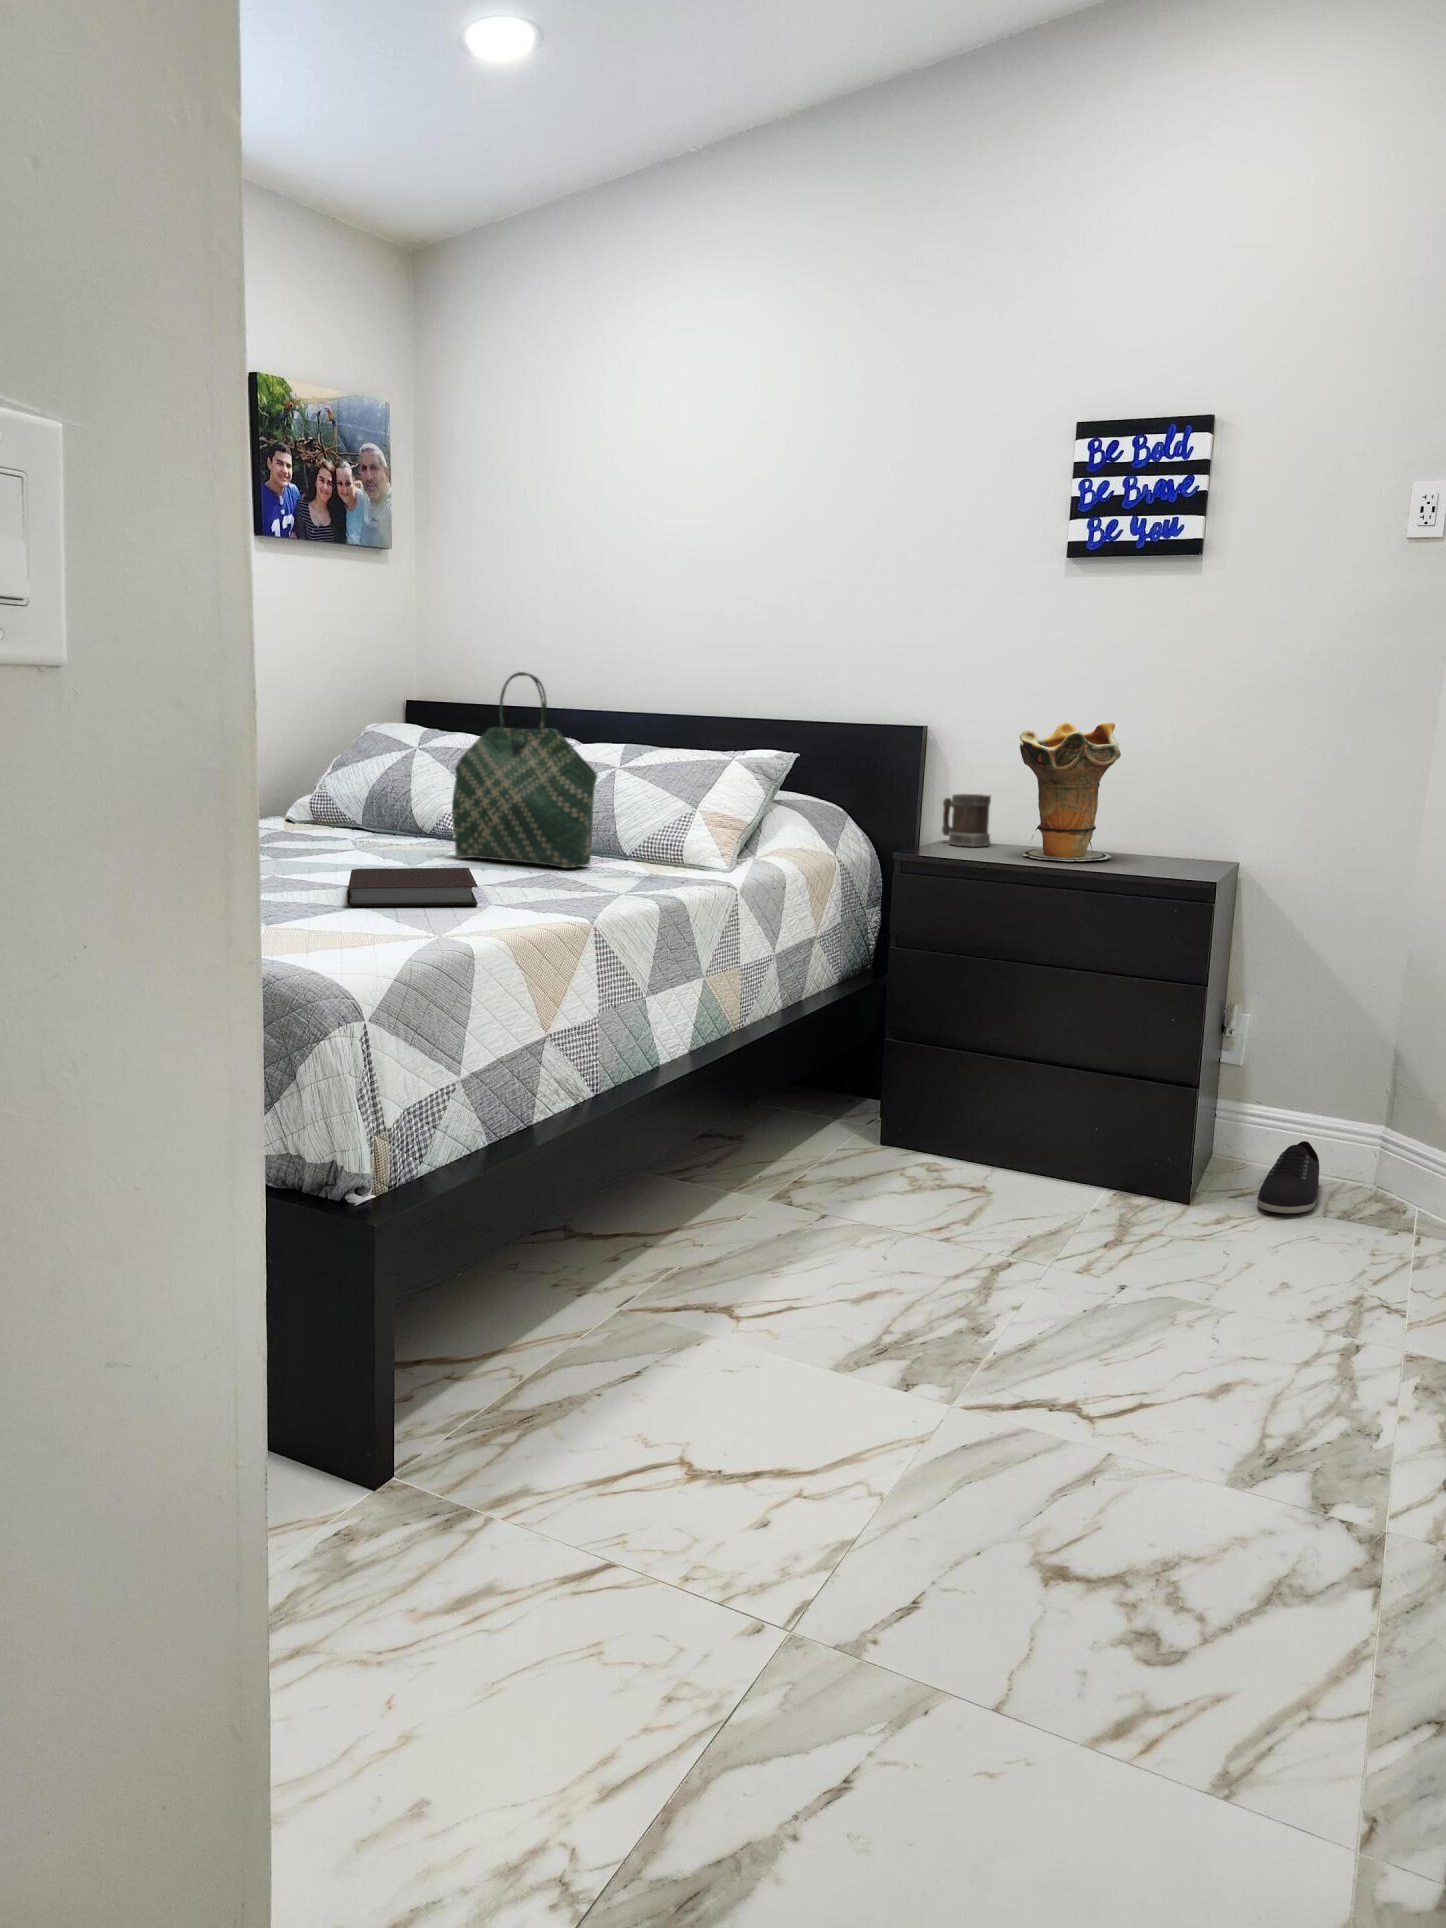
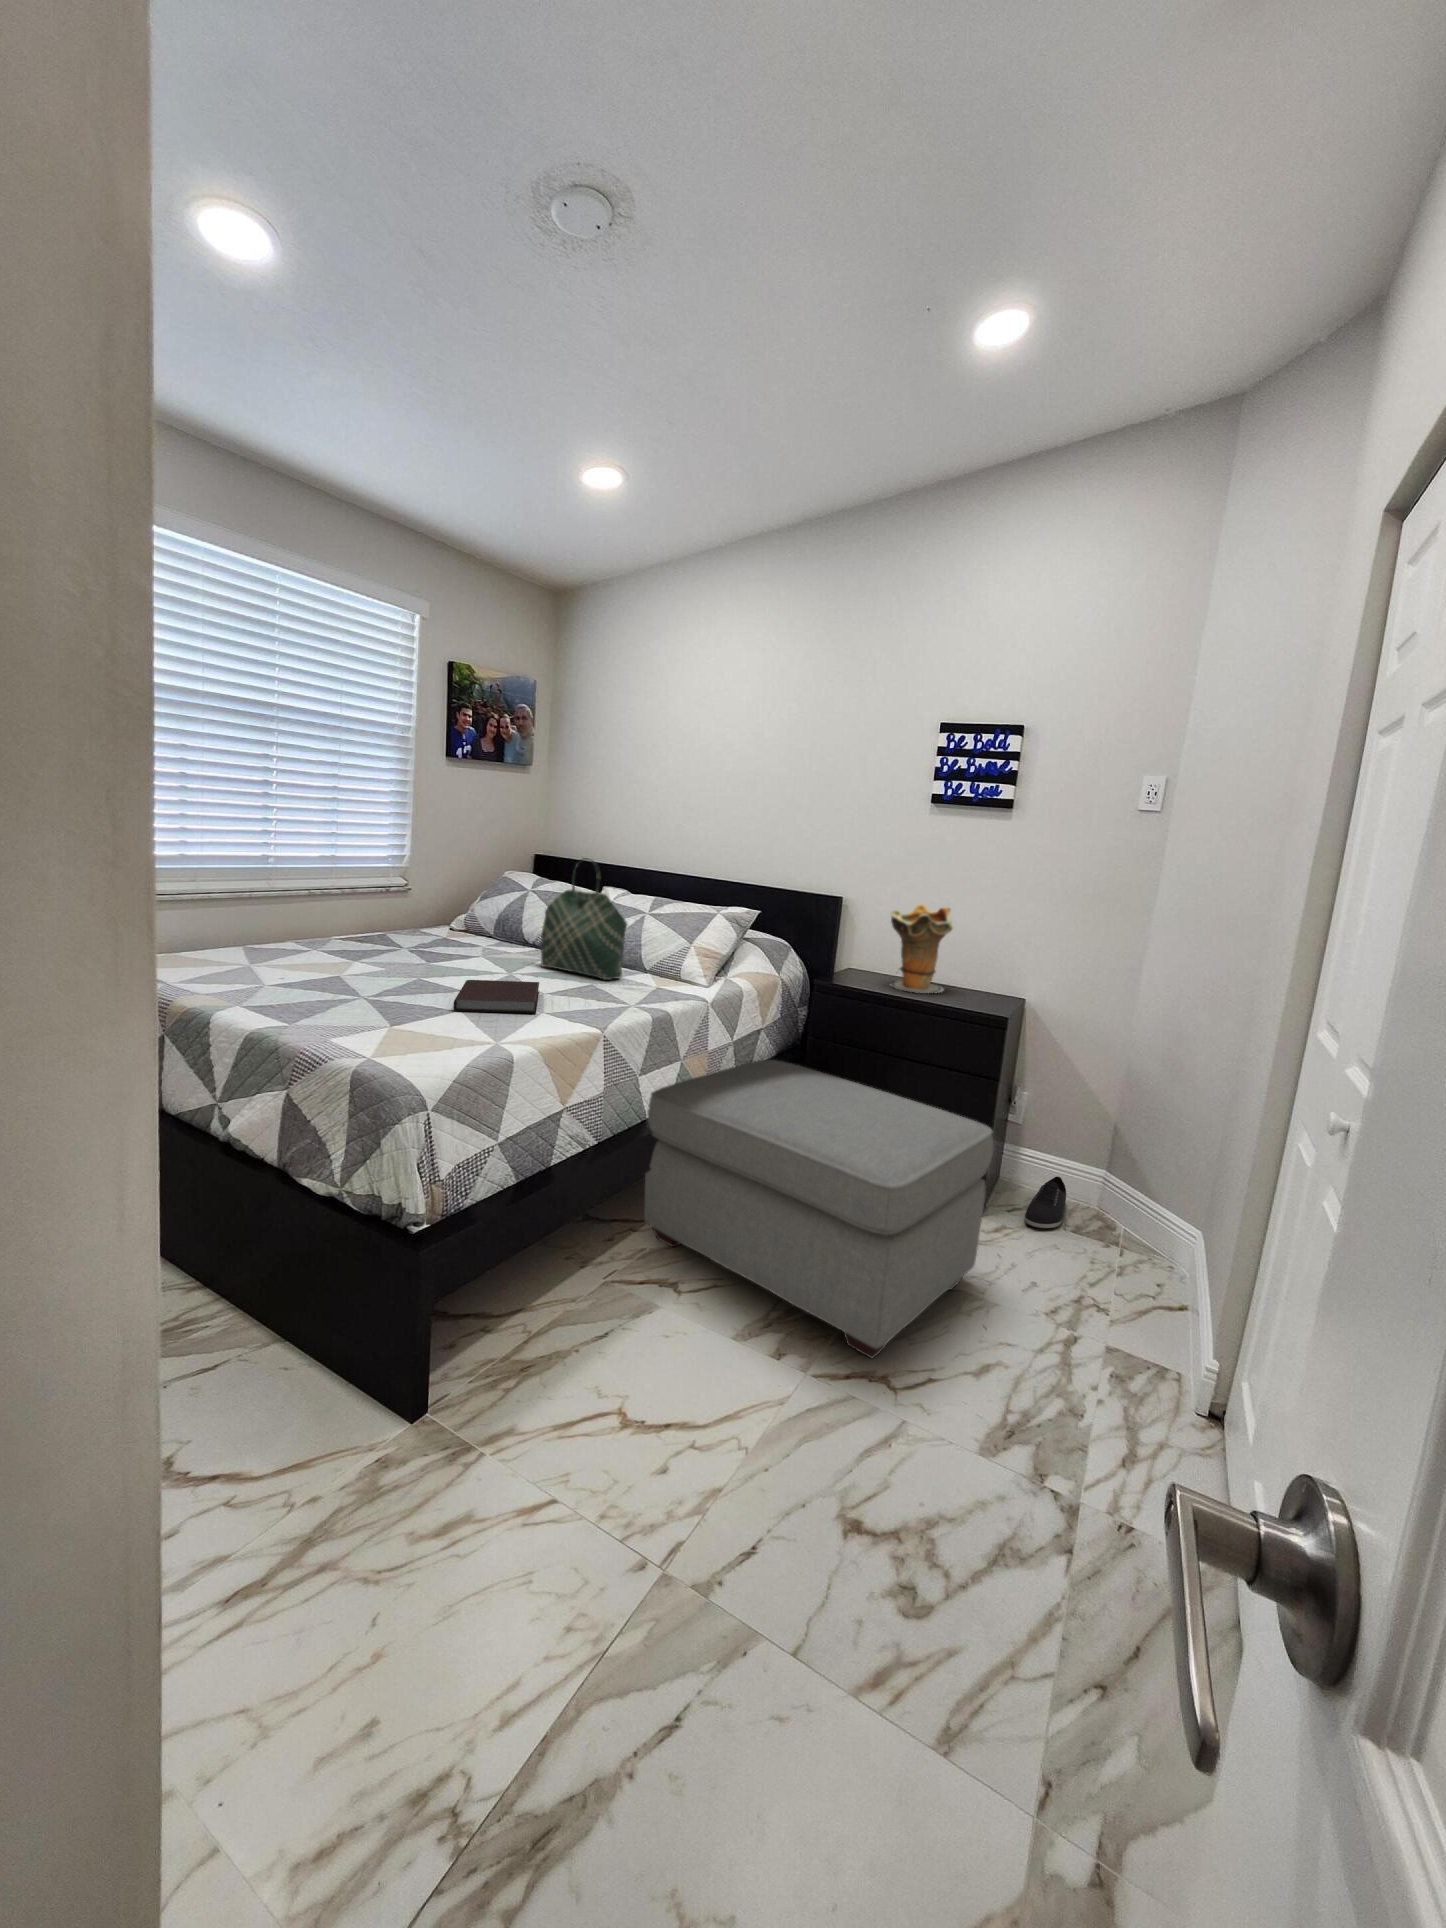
mug: present [942,794,991,846] -> none [843,941,874,975]
ottoman: none [663,977,1212,1382] -> present [644,1060,993,1358]

